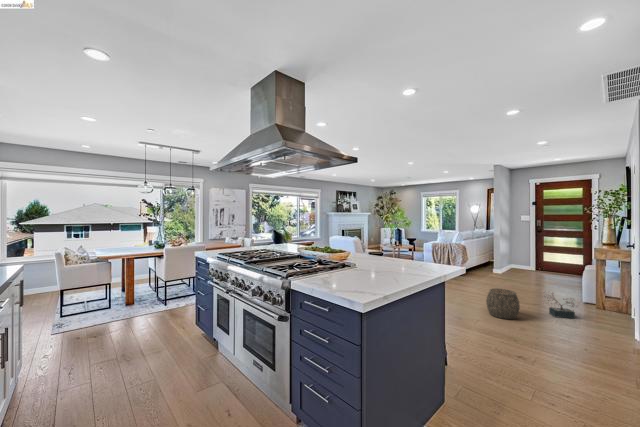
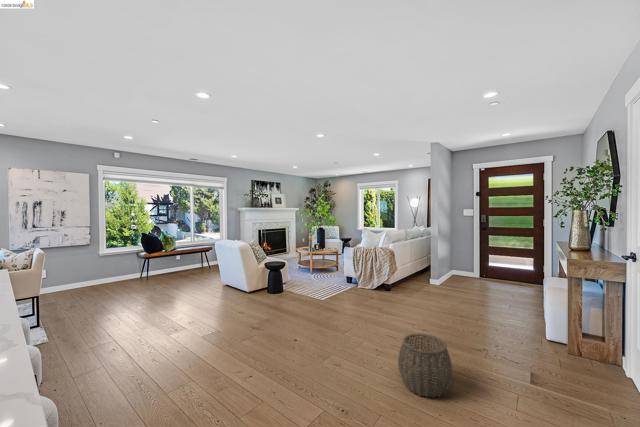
decorative plant: present [543,292,578,319] -> none [489,333,546,385]

